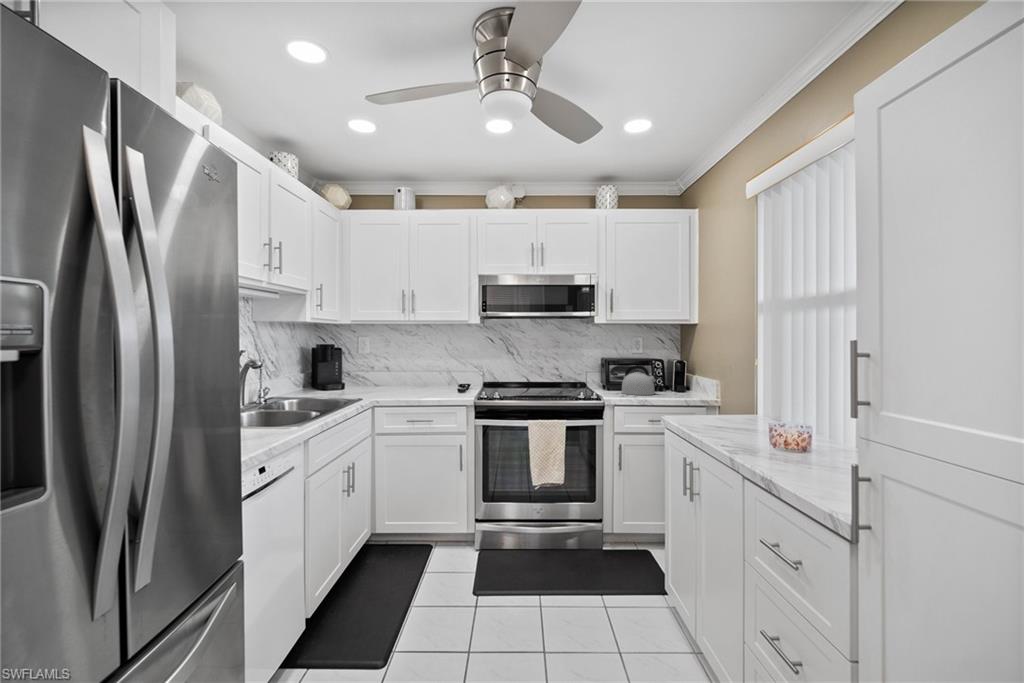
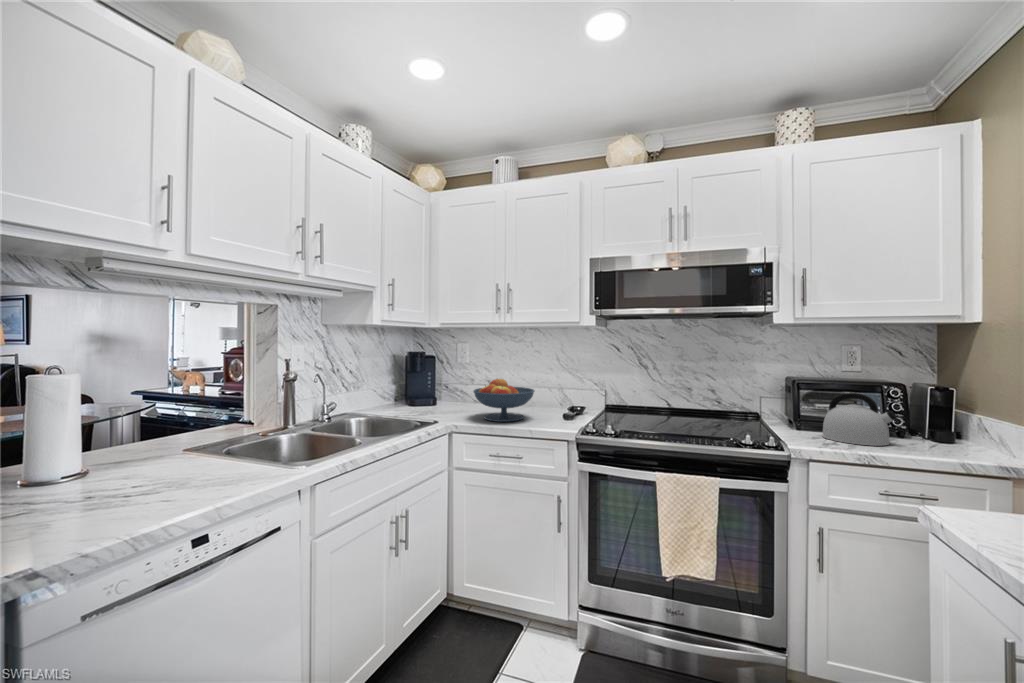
fruit bowl: none [388,364,436,396] -> present [474,379,535,422]

